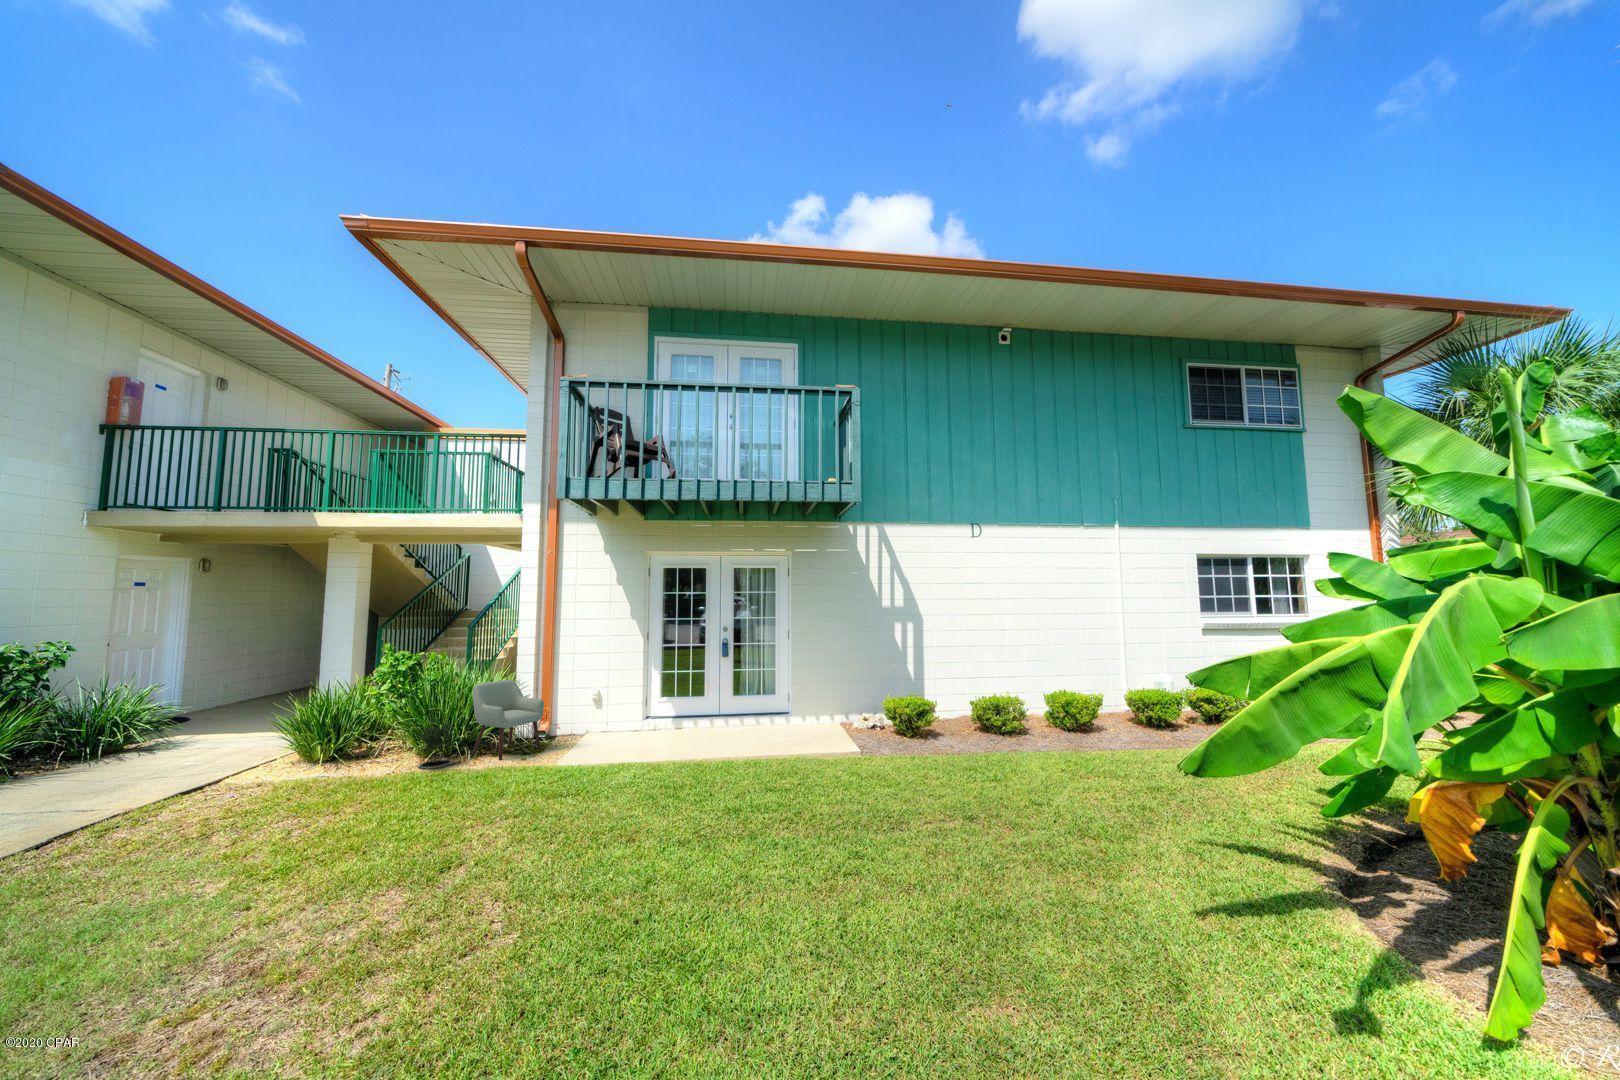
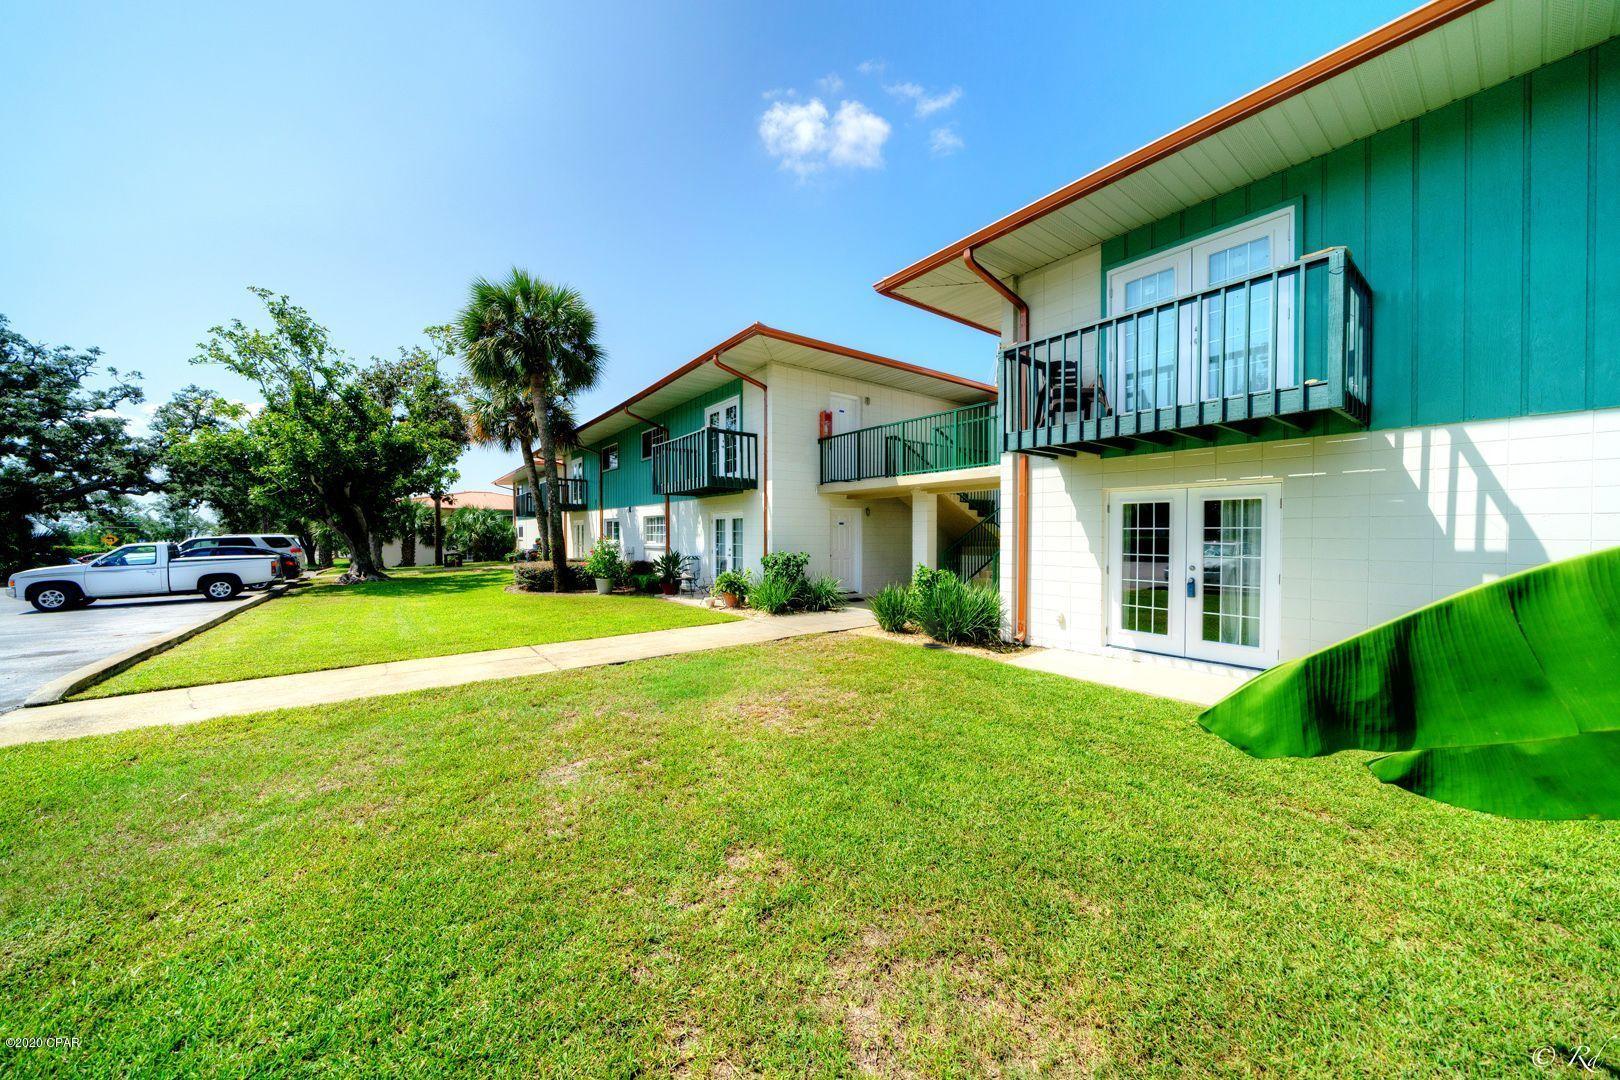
chair: present [472,680,544,760] -> none [959,595,1007,652]

